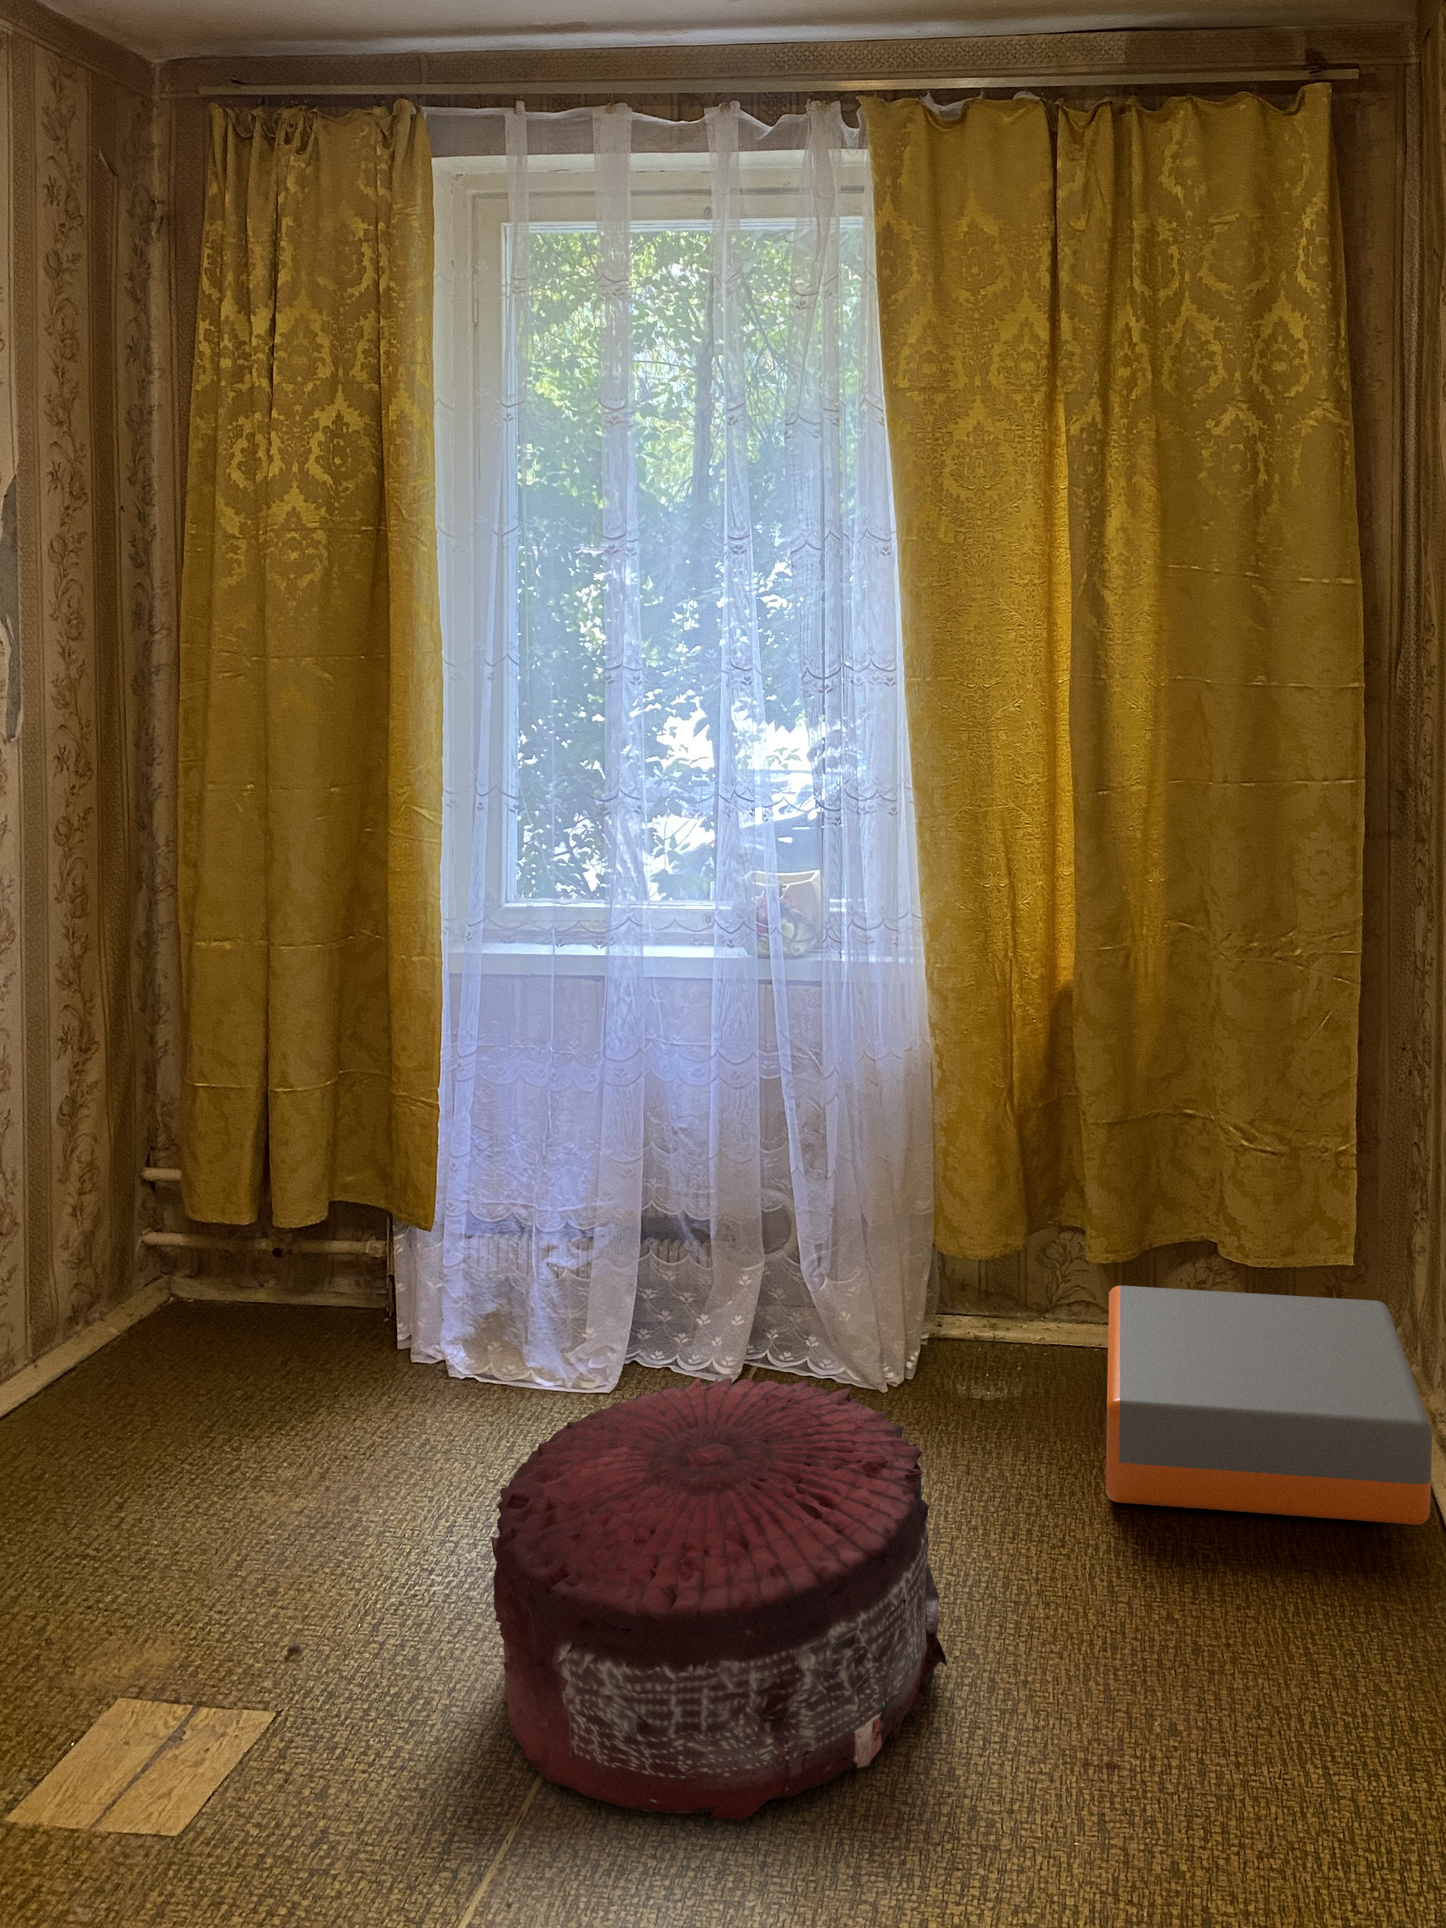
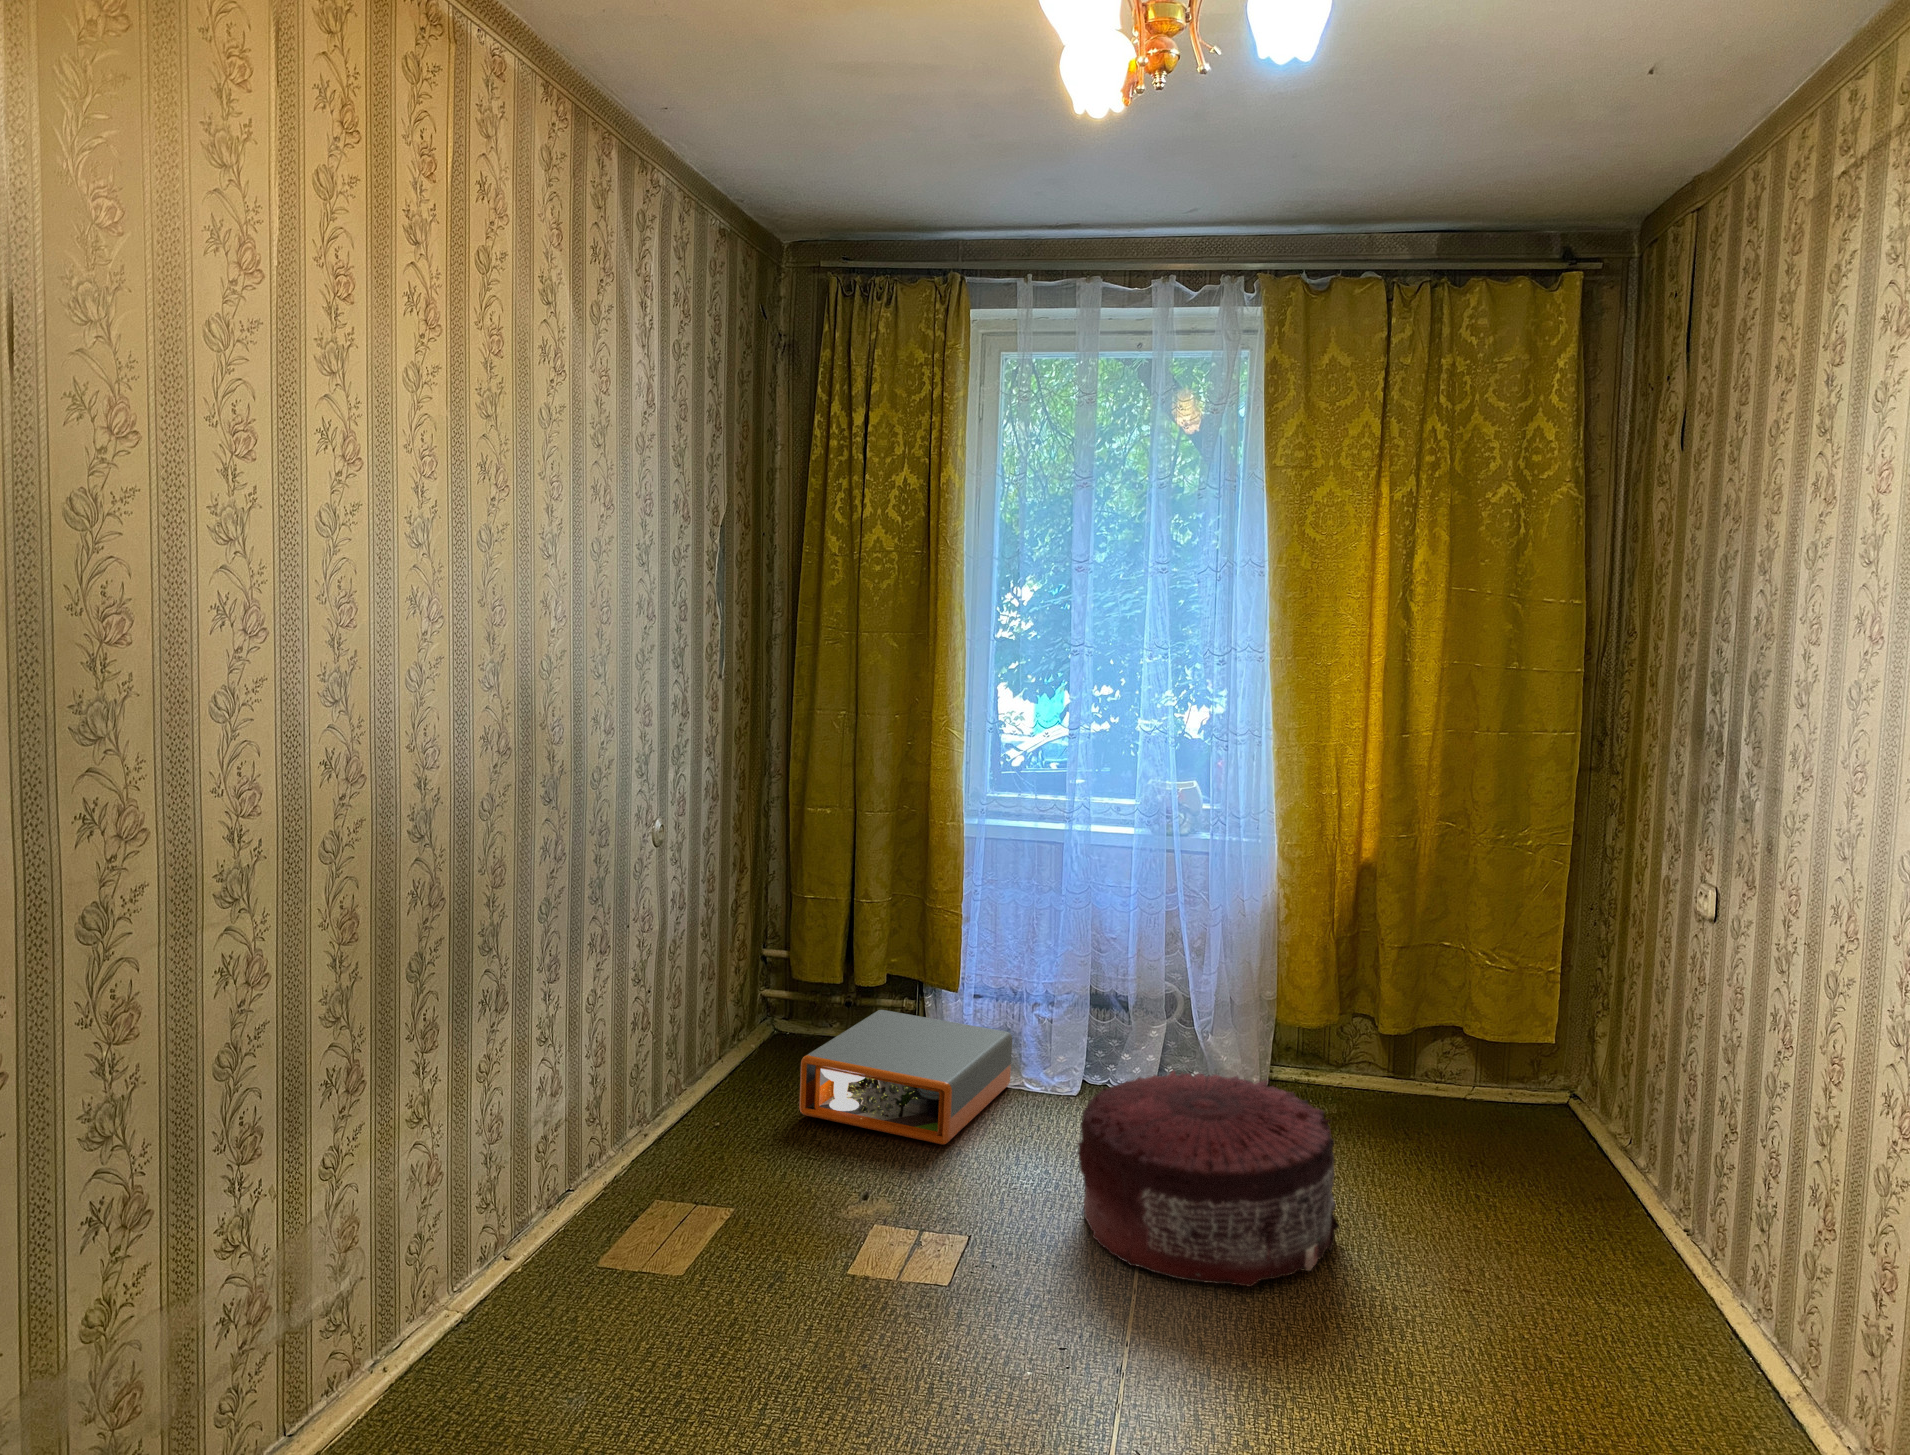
storage box: present [1106,1286,1432,1525] -> present [799,1010,1012,1144]

